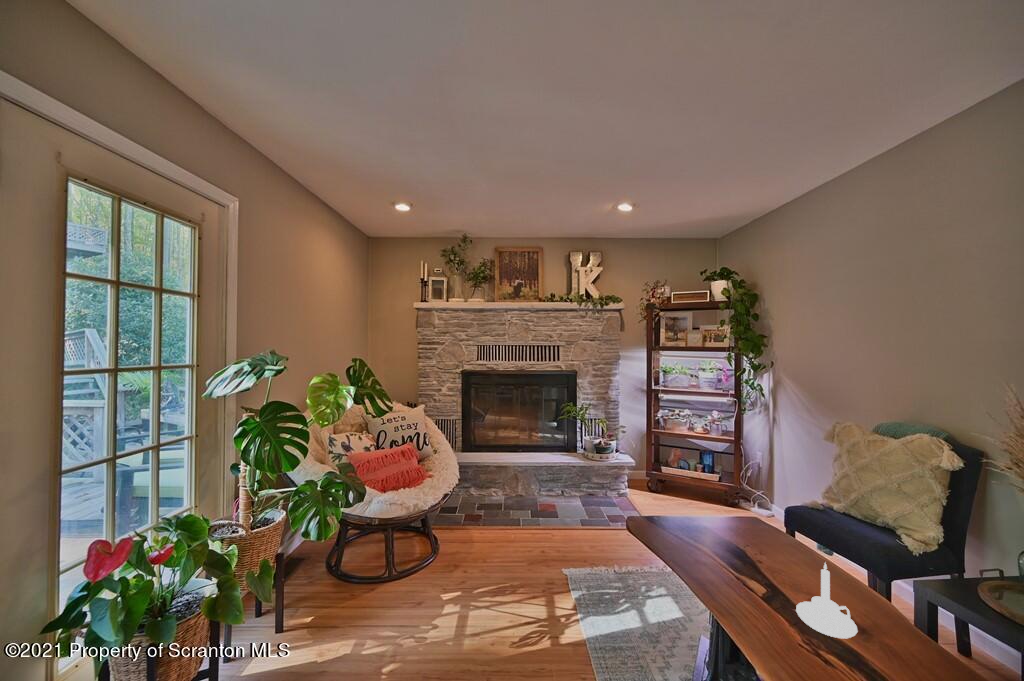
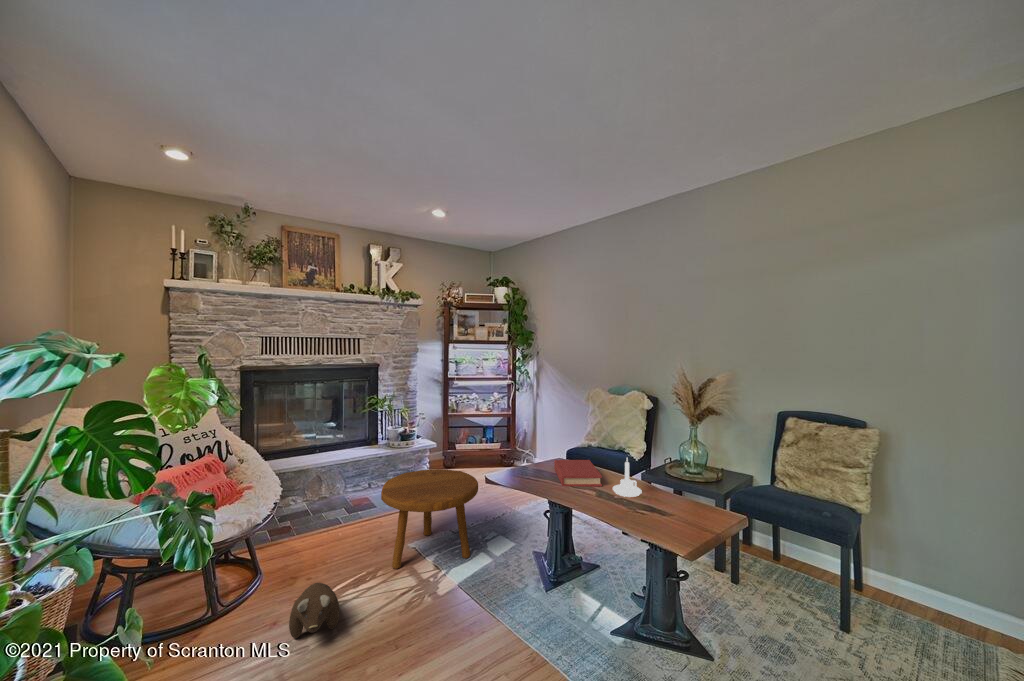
footstool: none [528,491,634,611] -> present [381,469,478,569]
hardback book: none [712,526,786,594] -> present [554,460,602,487]
plush toy: none [420,578,465,628] -> present [289,583,340,638]

